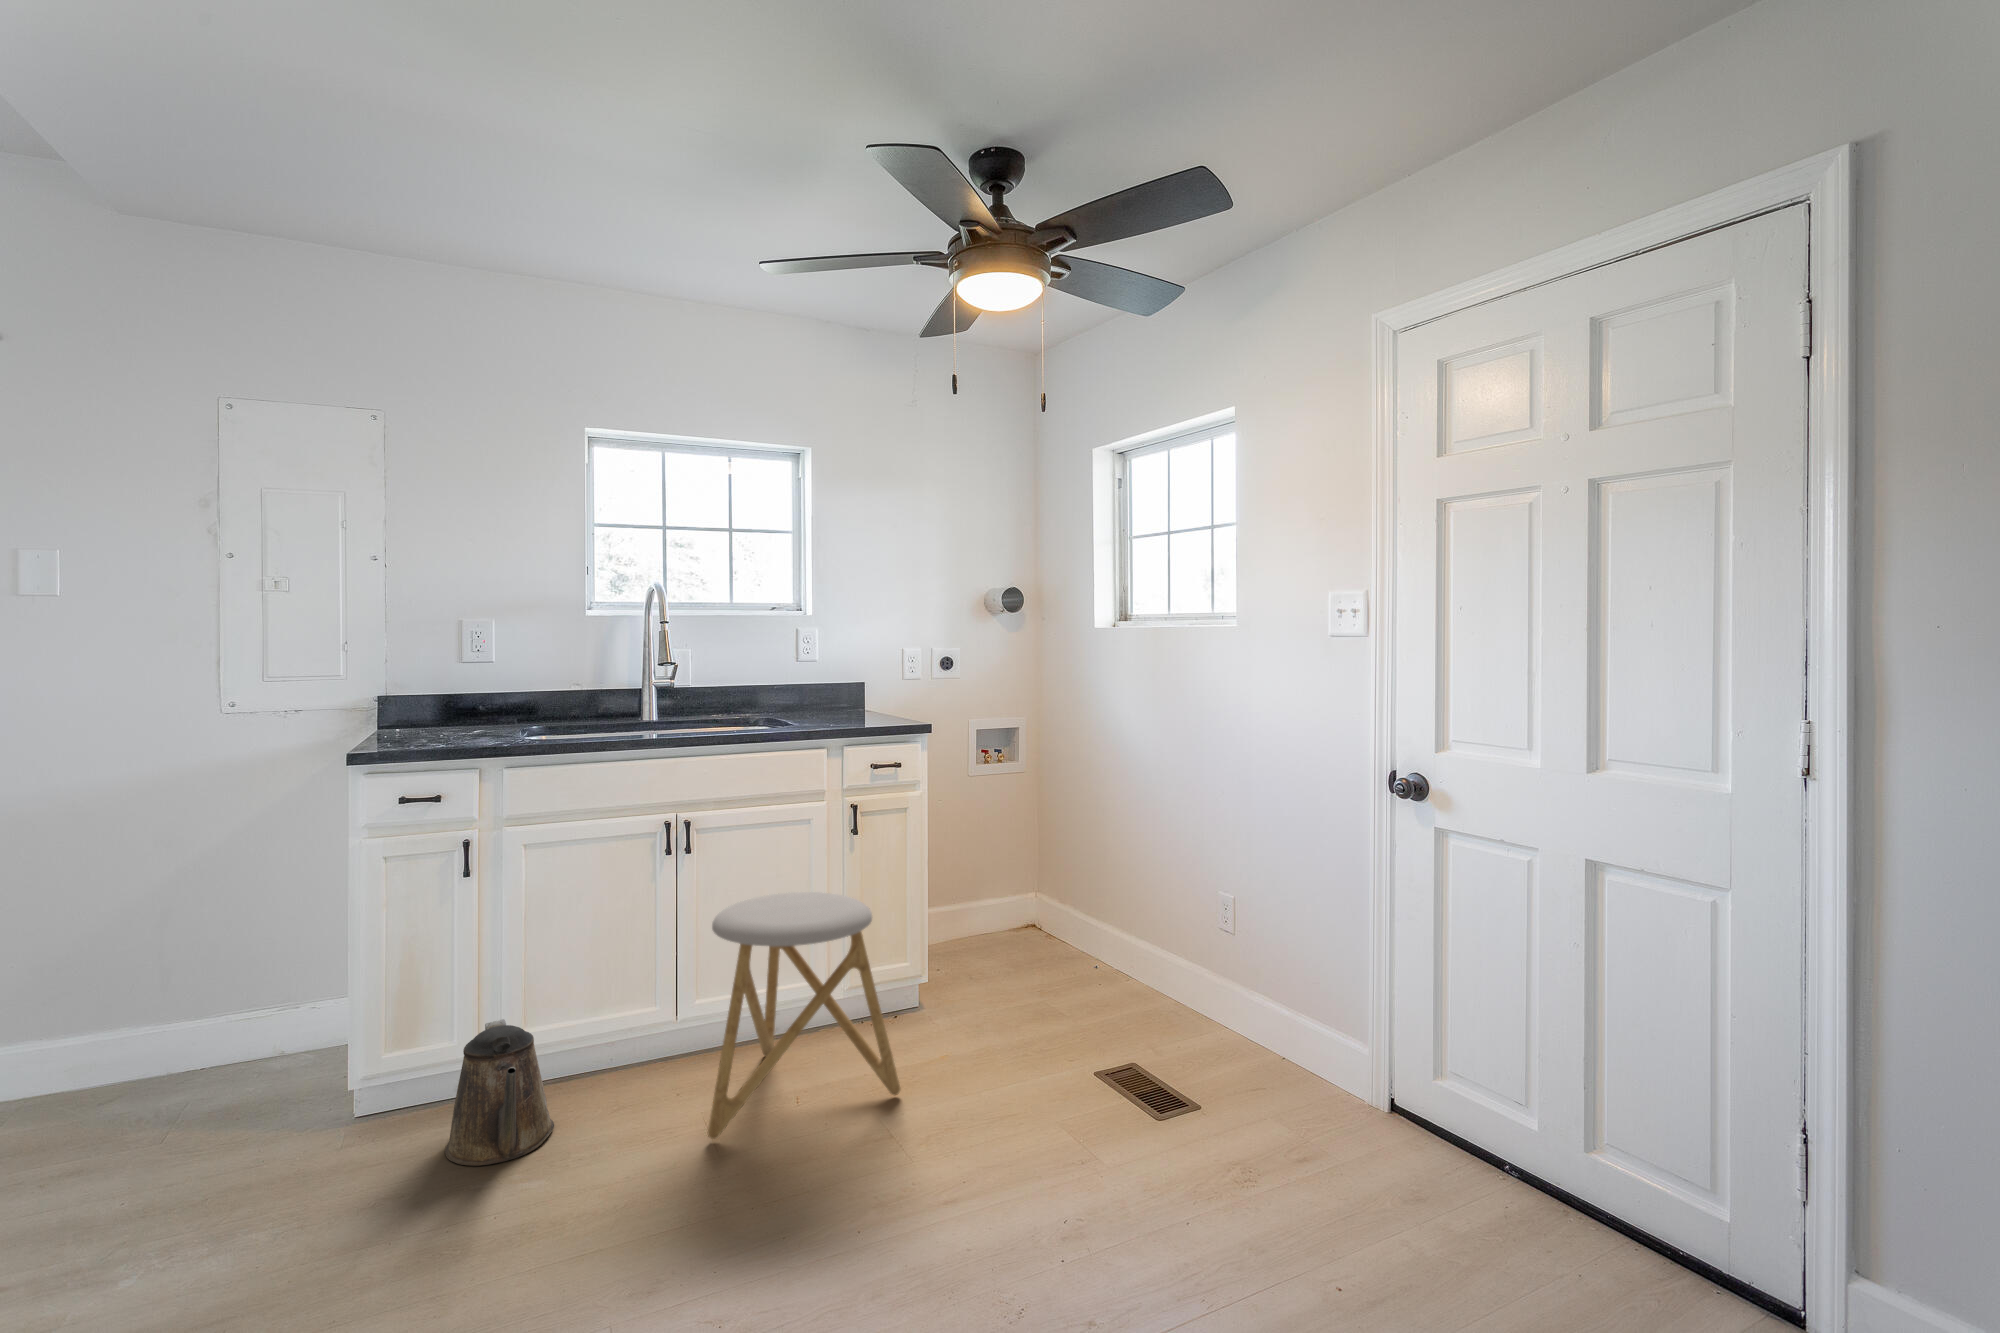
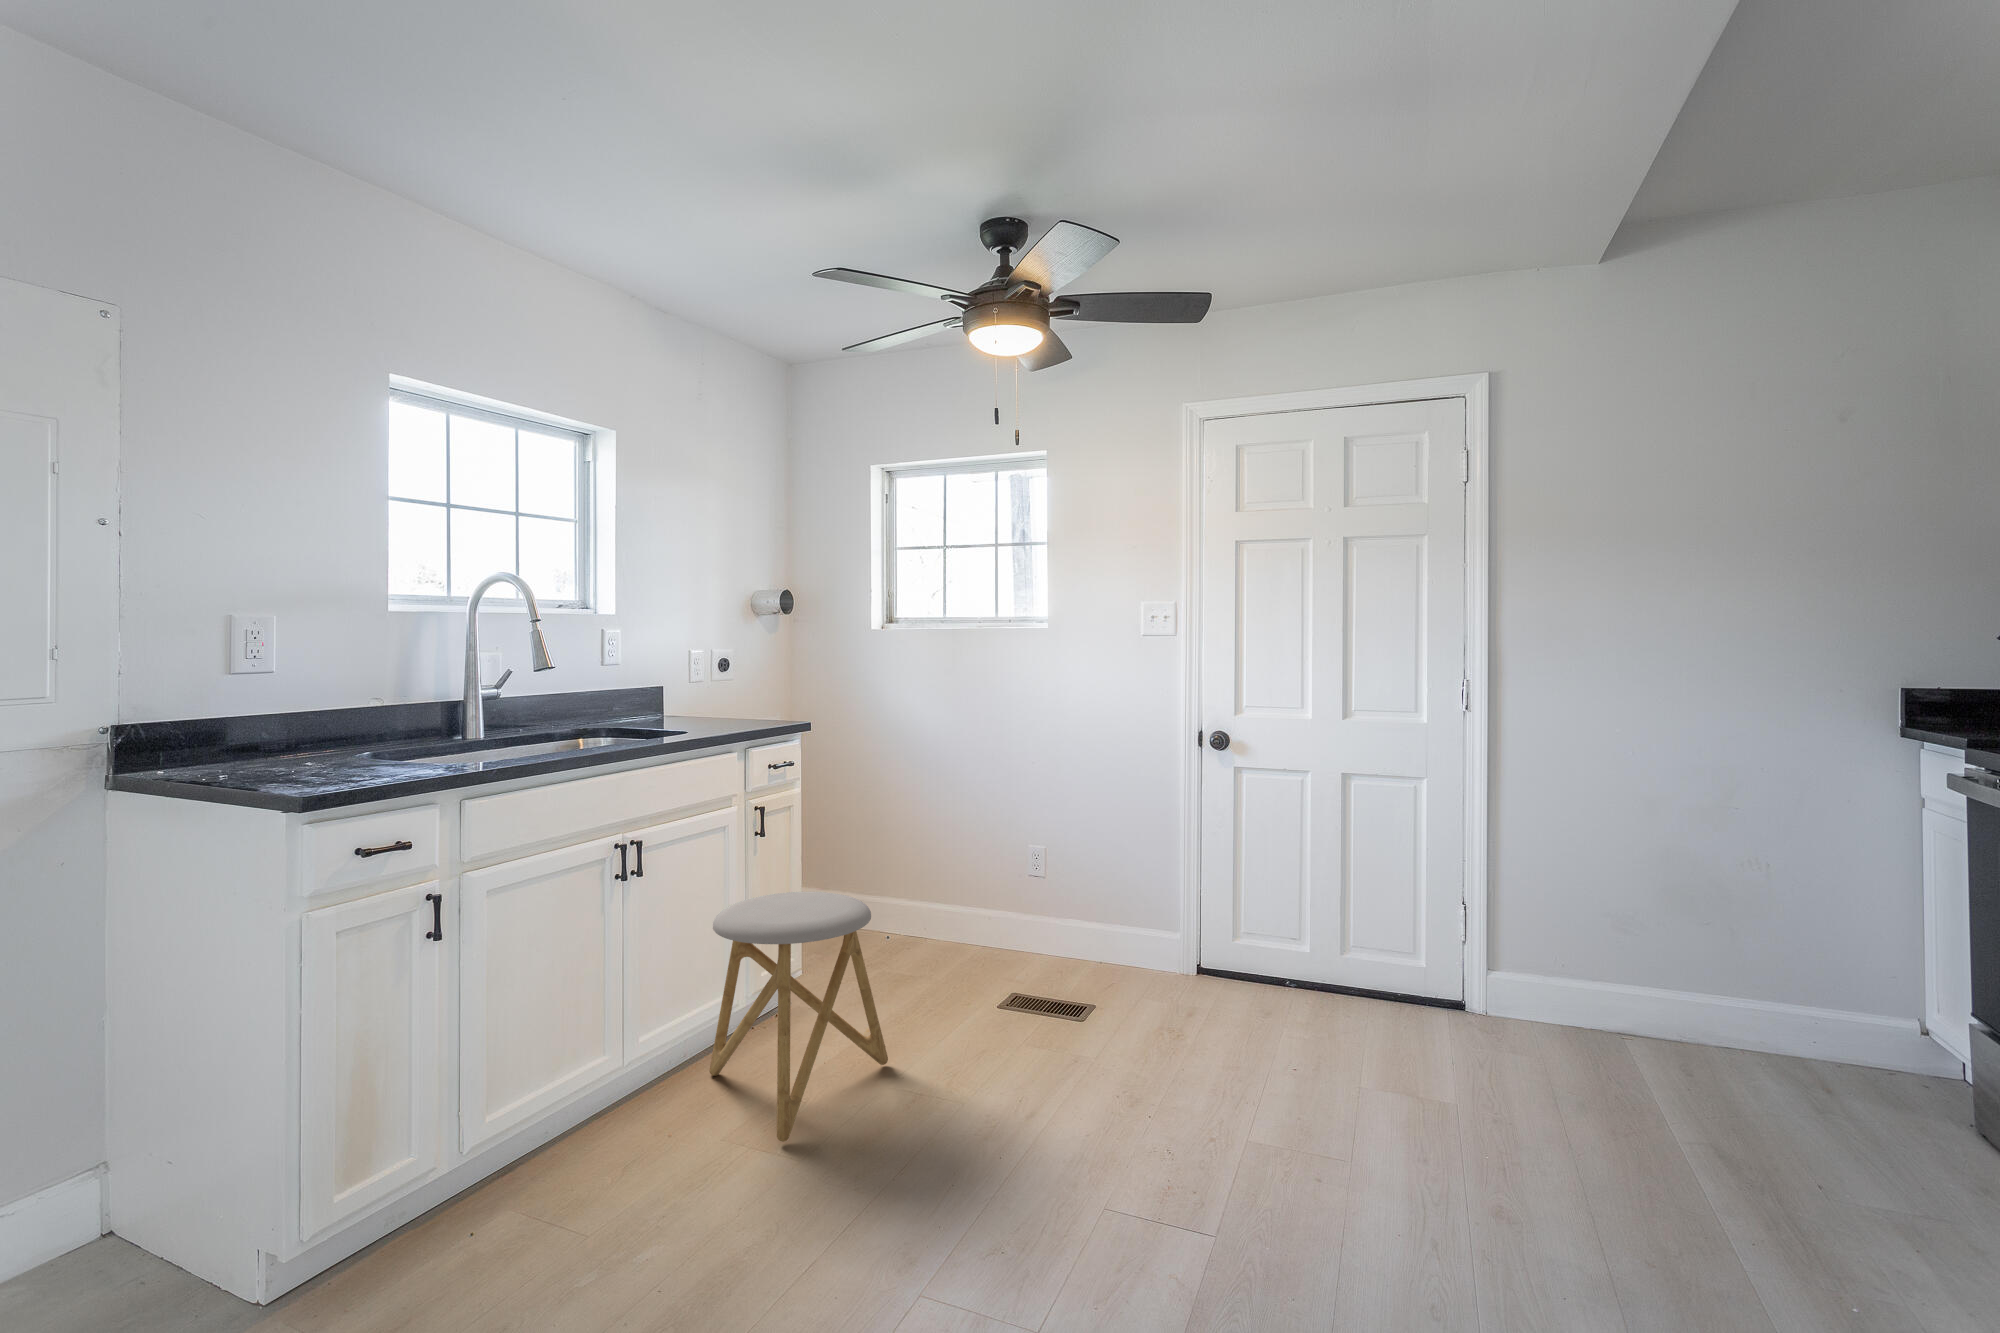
watering can: present [445,1019,554,1166] -> none [480,1090,684,1256]

